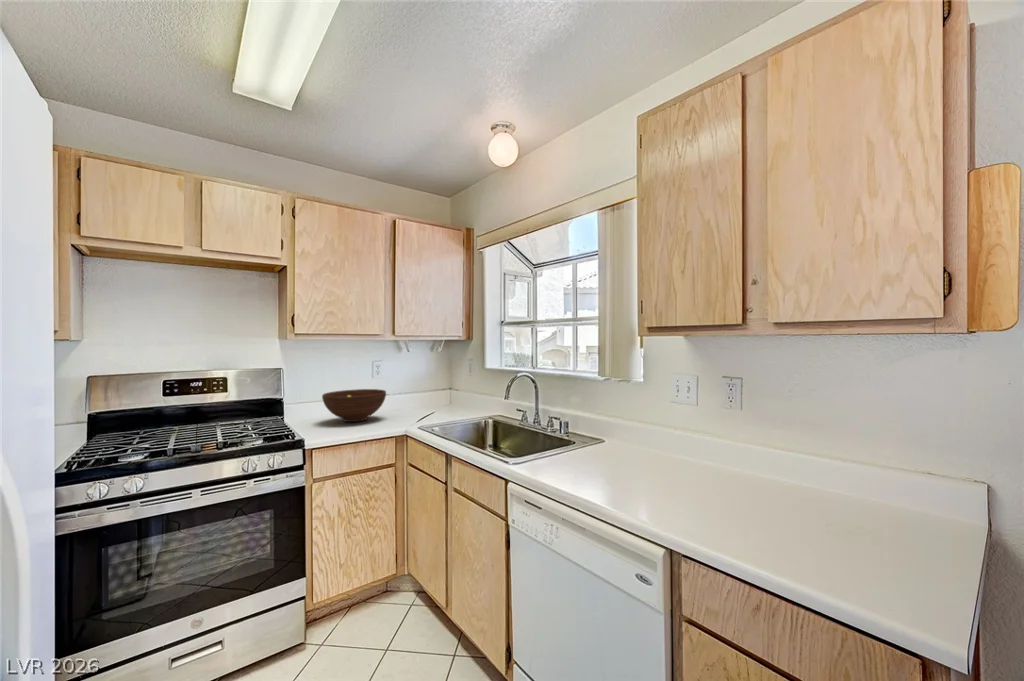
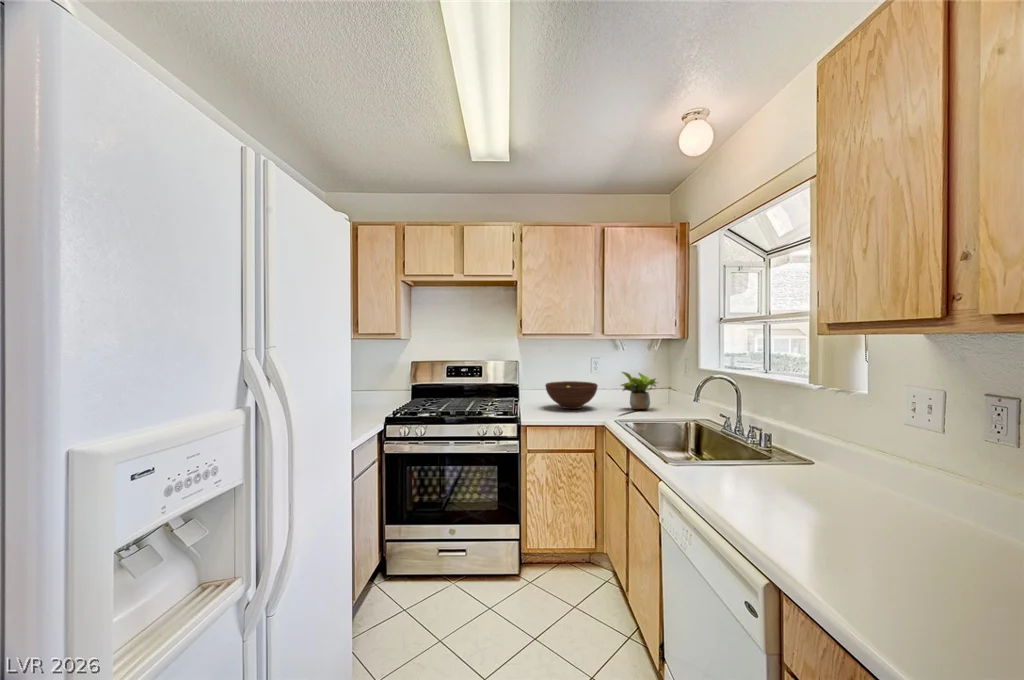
potted plant: none [411,375,447,414] -> present [621,372,657,409]

